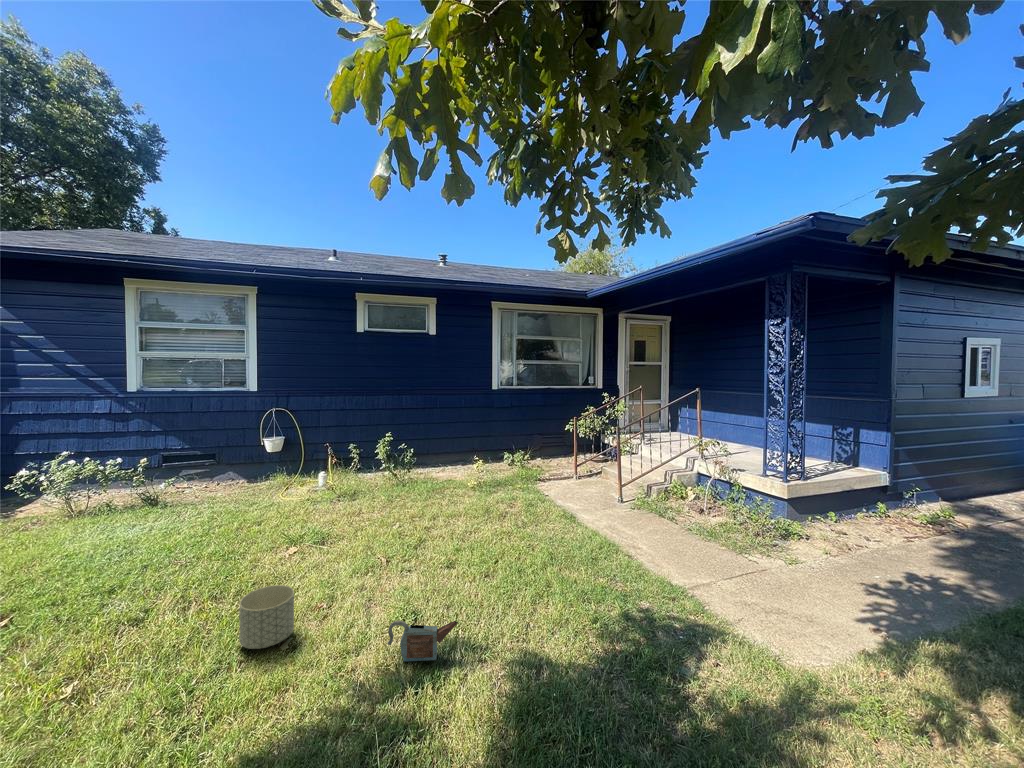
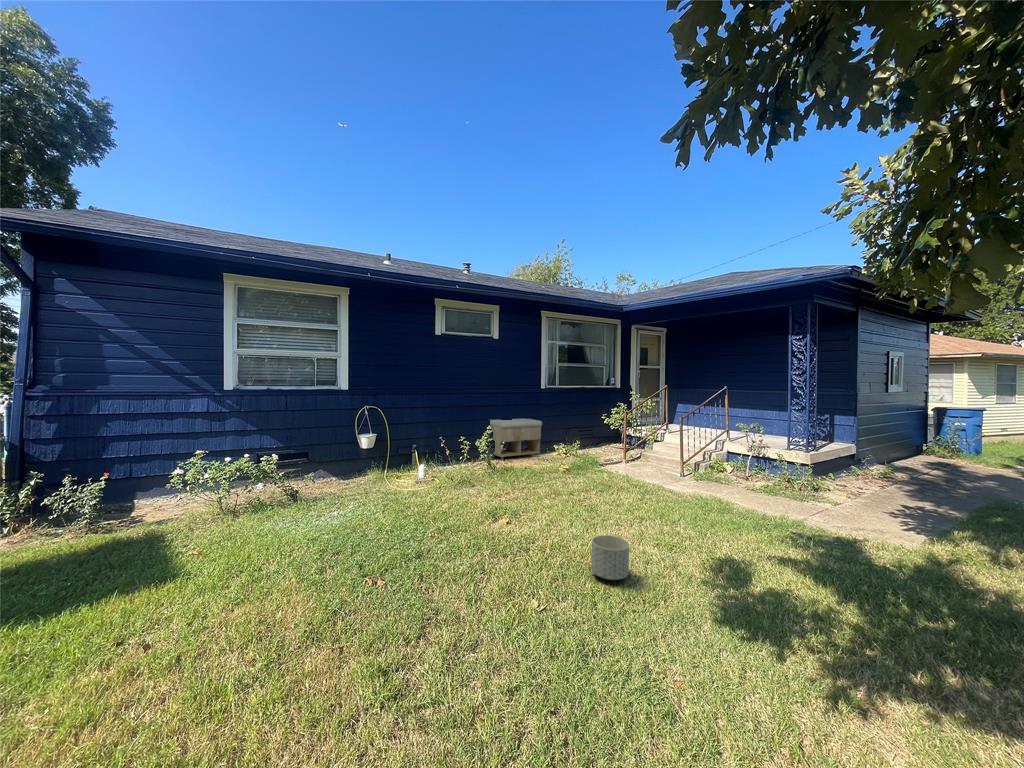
storage bench: none [423,423,482,469] -> present [490,419,542,460]
watering can: present [387,621,458,662] -> none [705,545,745,577]

